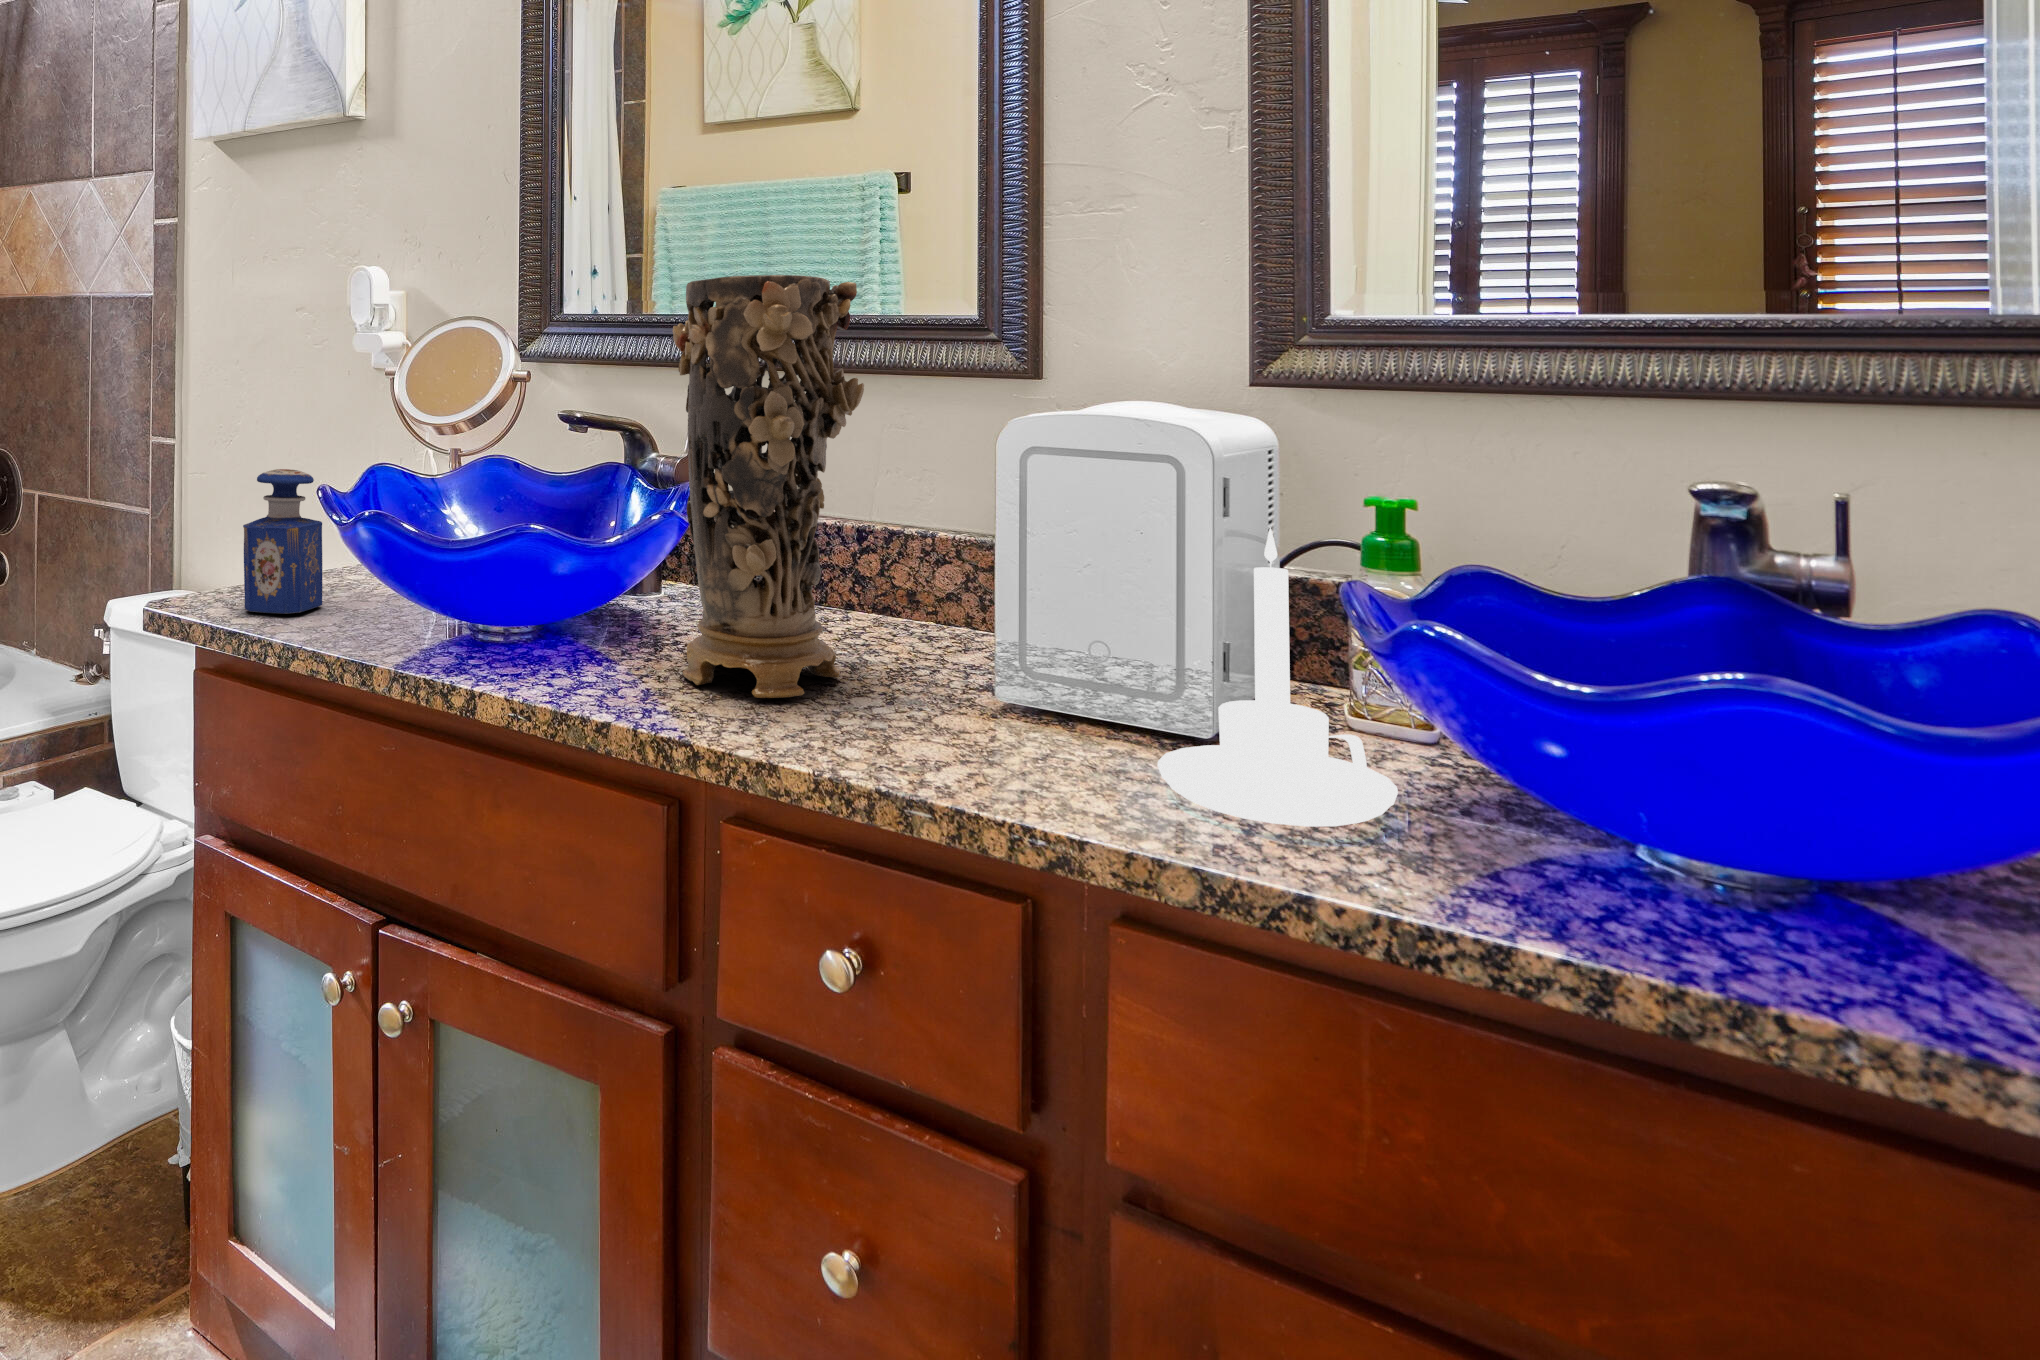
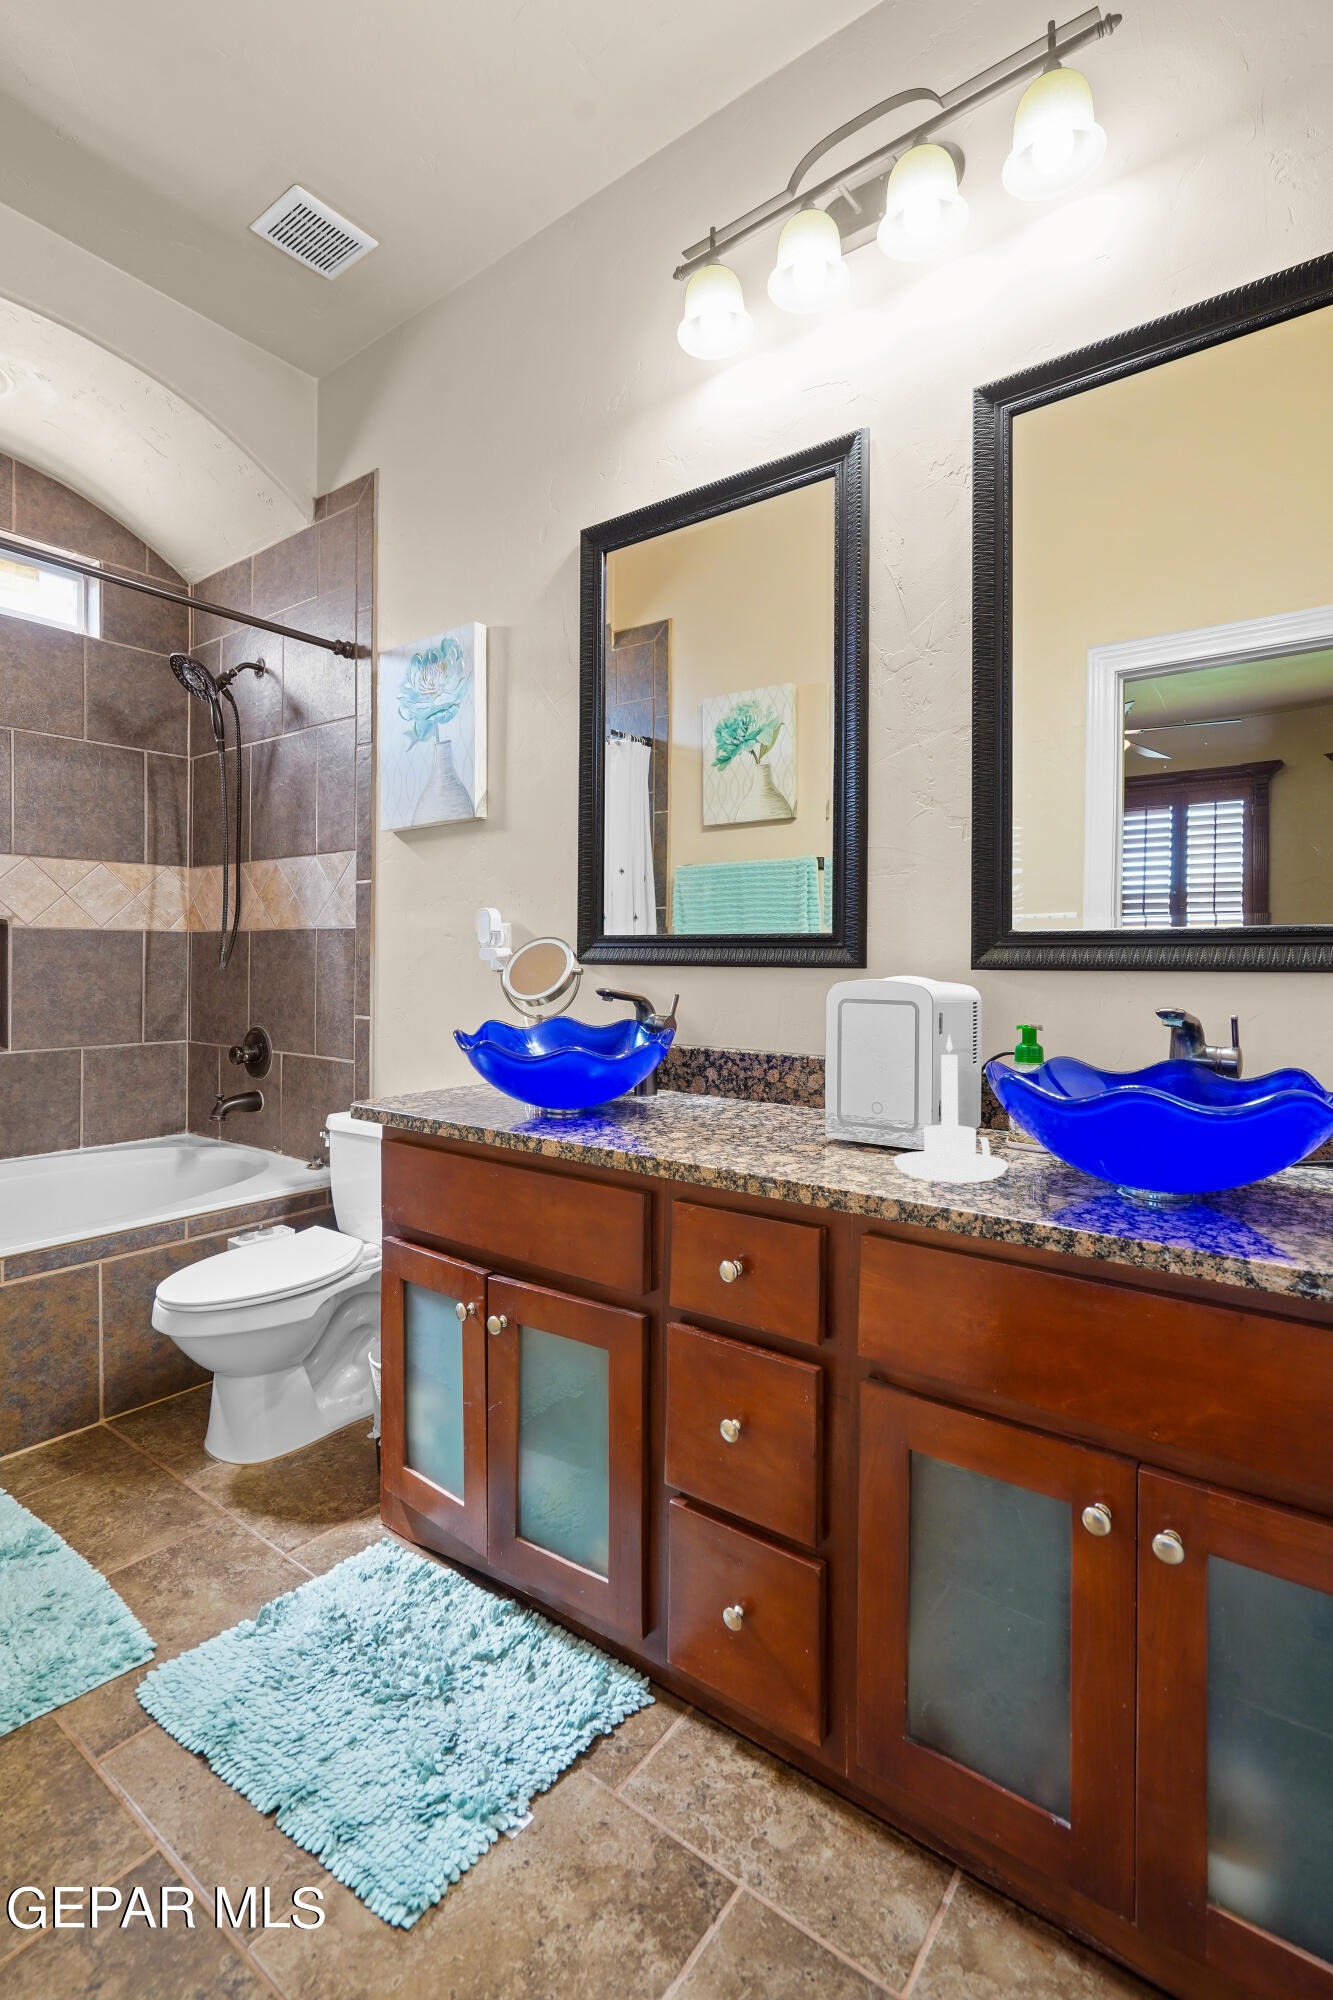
decorative vase: present [673,275,864,698] -> none [655,906,759,1138]
perfume bottle: present [243,469,322,614] -> none [411,1022,458,1105]

